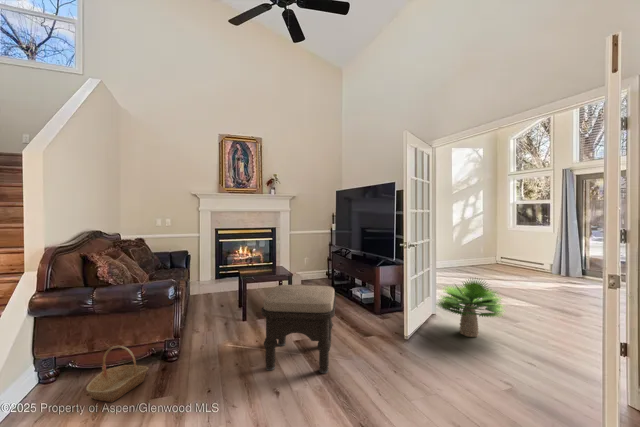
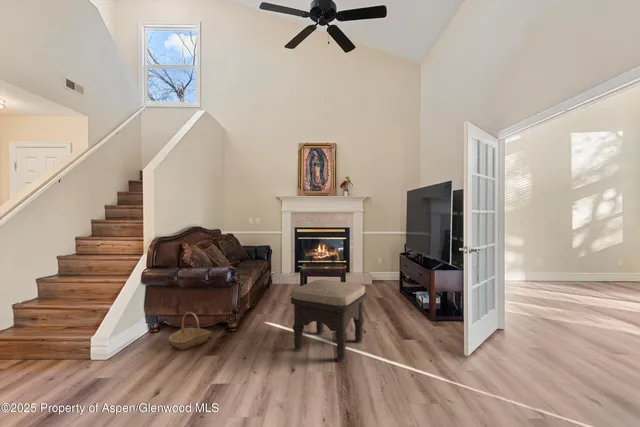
potted plant: present [436,280,502,337] -> none [486,289,580,360]

